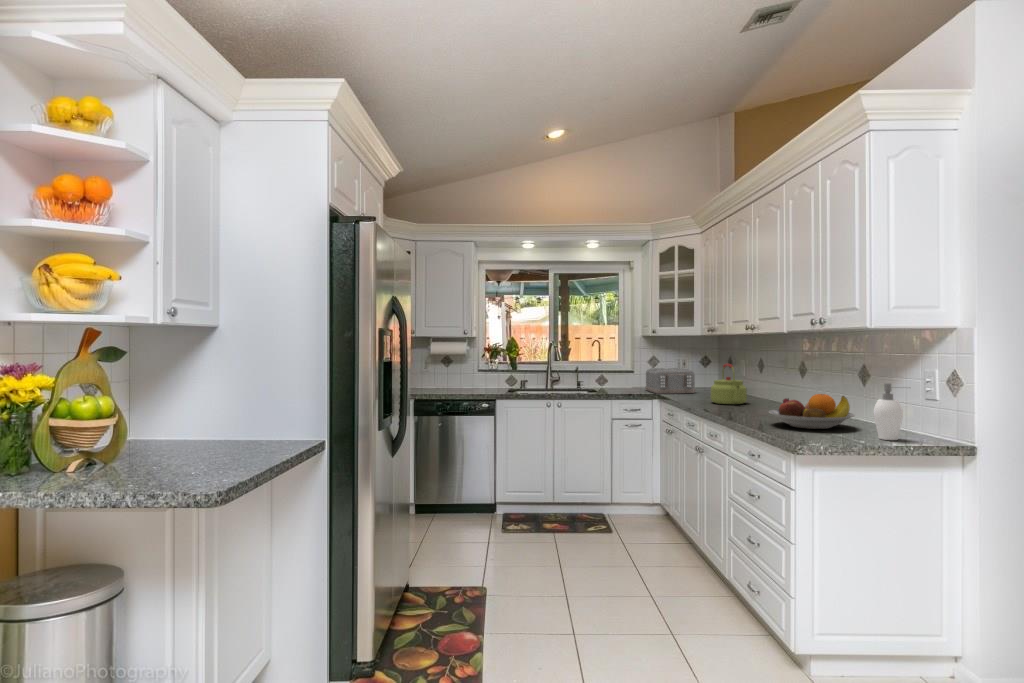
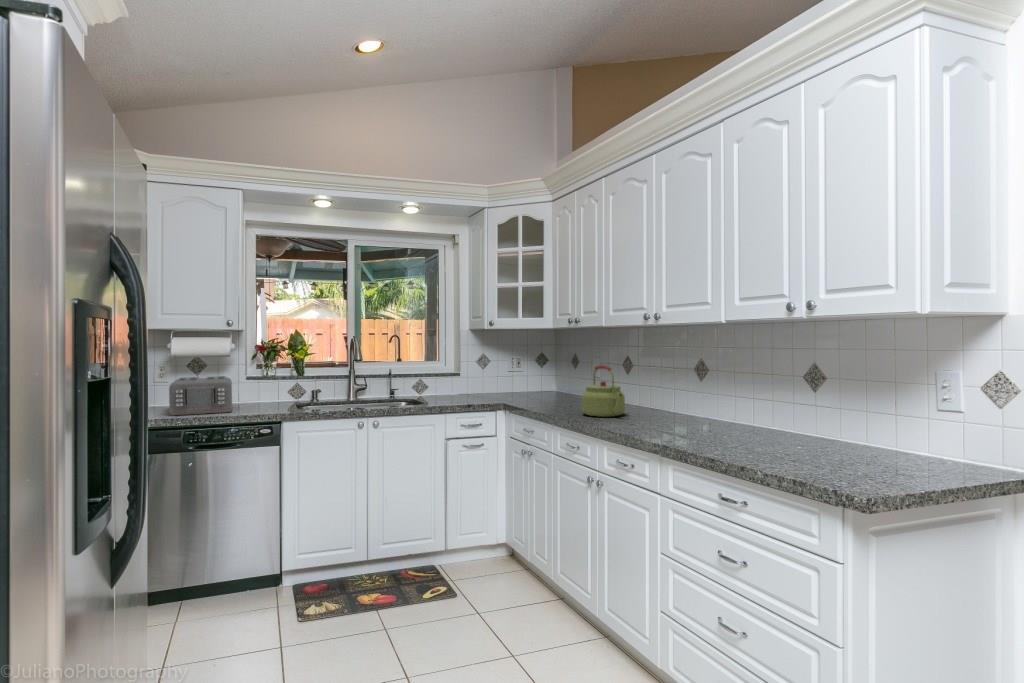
toaster: present [645,368,695,394] -> present [169,376,232,415]
soap dispenser: present [874,383,903,440] -> none [843,394,888,466]
fruit bowl: present [769,394,855,429] -> none [698,407,802,452]

